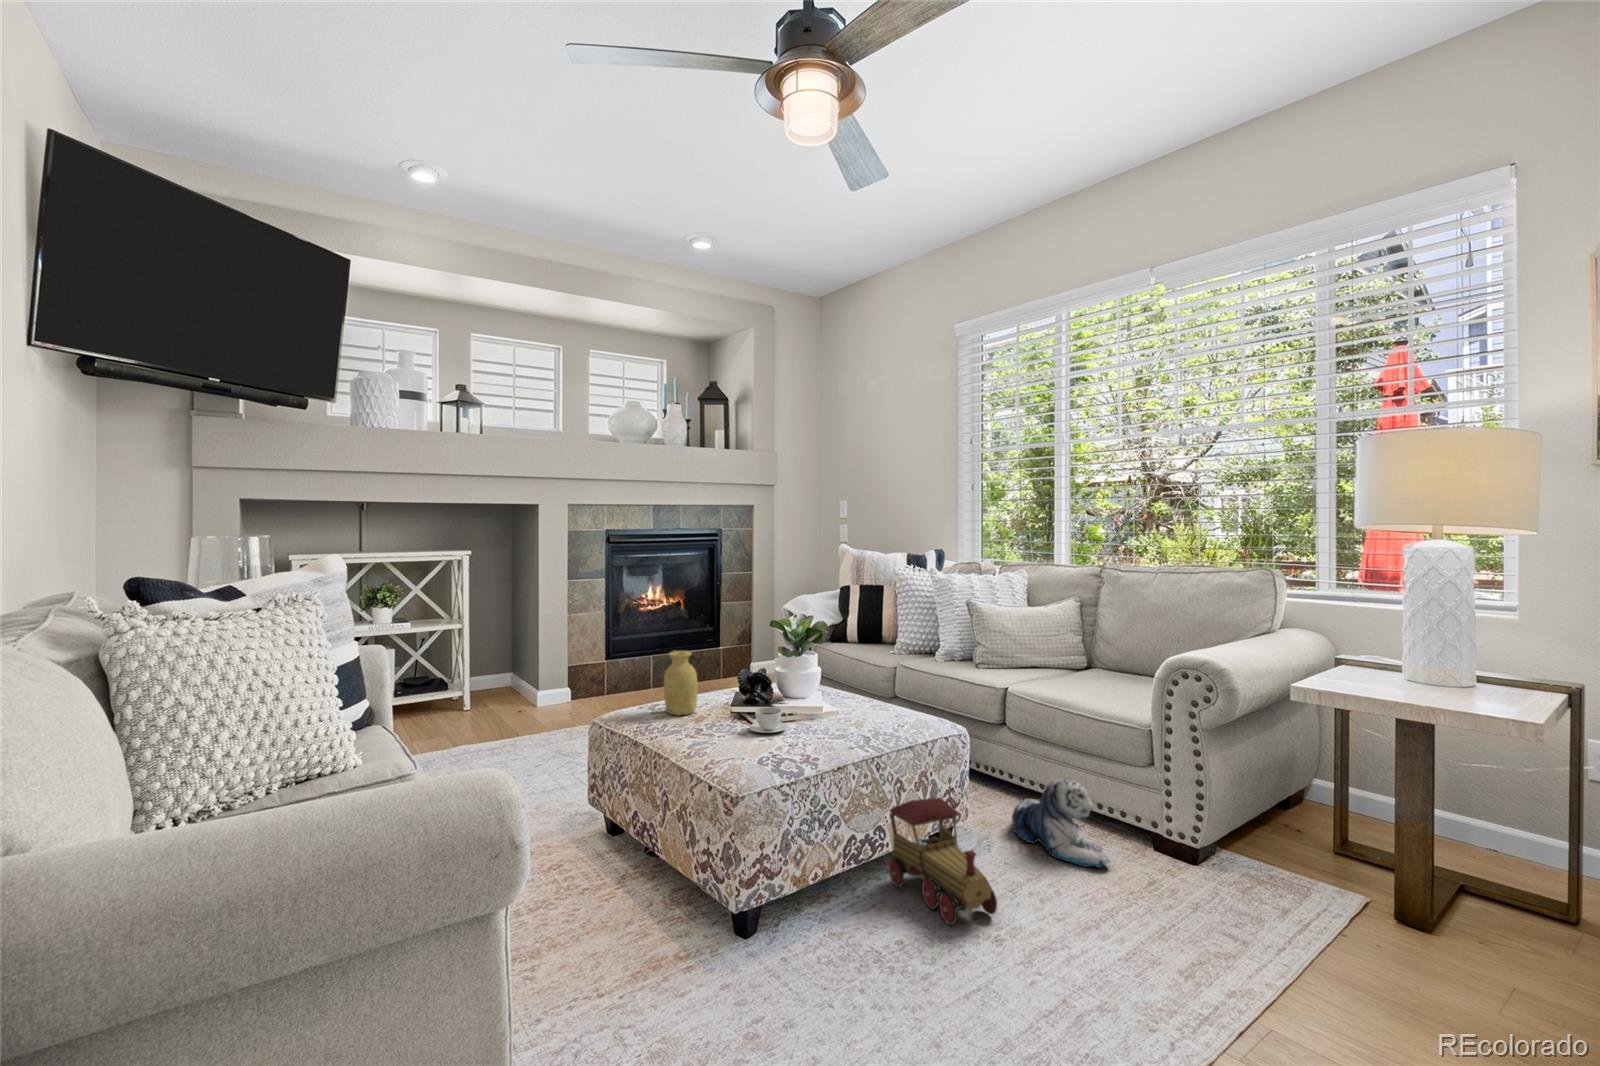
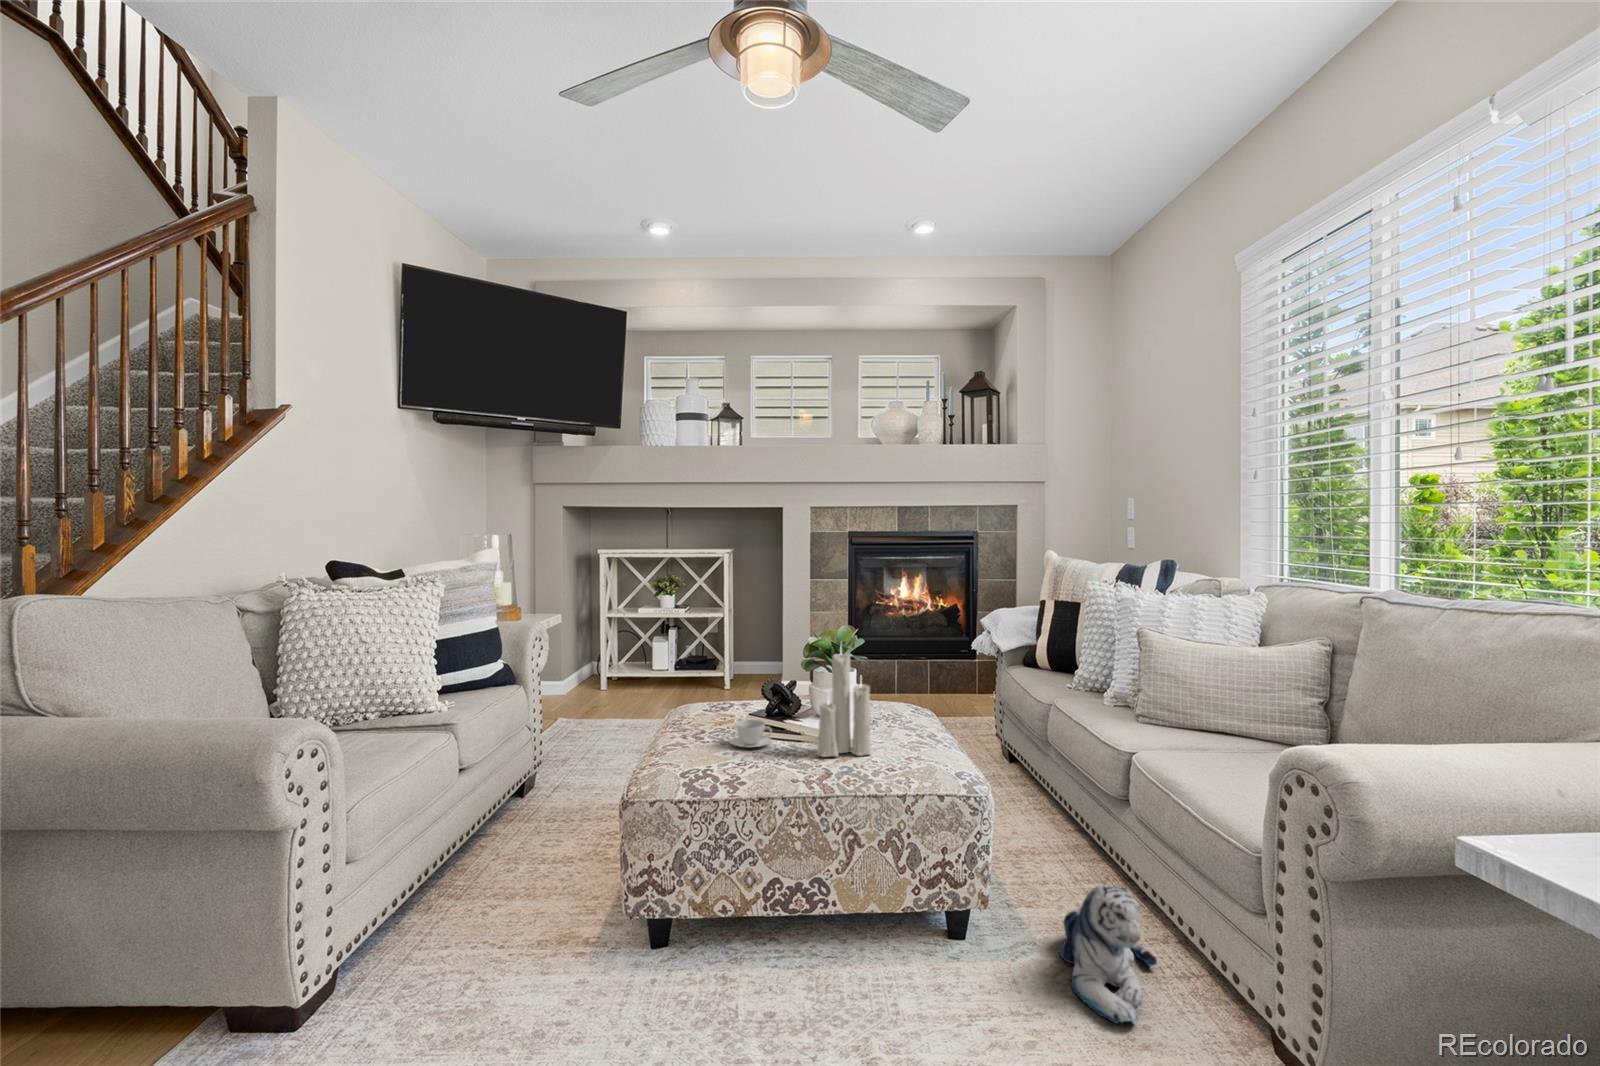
candle: none [834,621,872,728] -> present [817,648,872,757]
vase: present [664,651,697,715] -> none [697,650,732,717]
toy train: present [889,798,997,925] -> none [829,858,920,1025]

